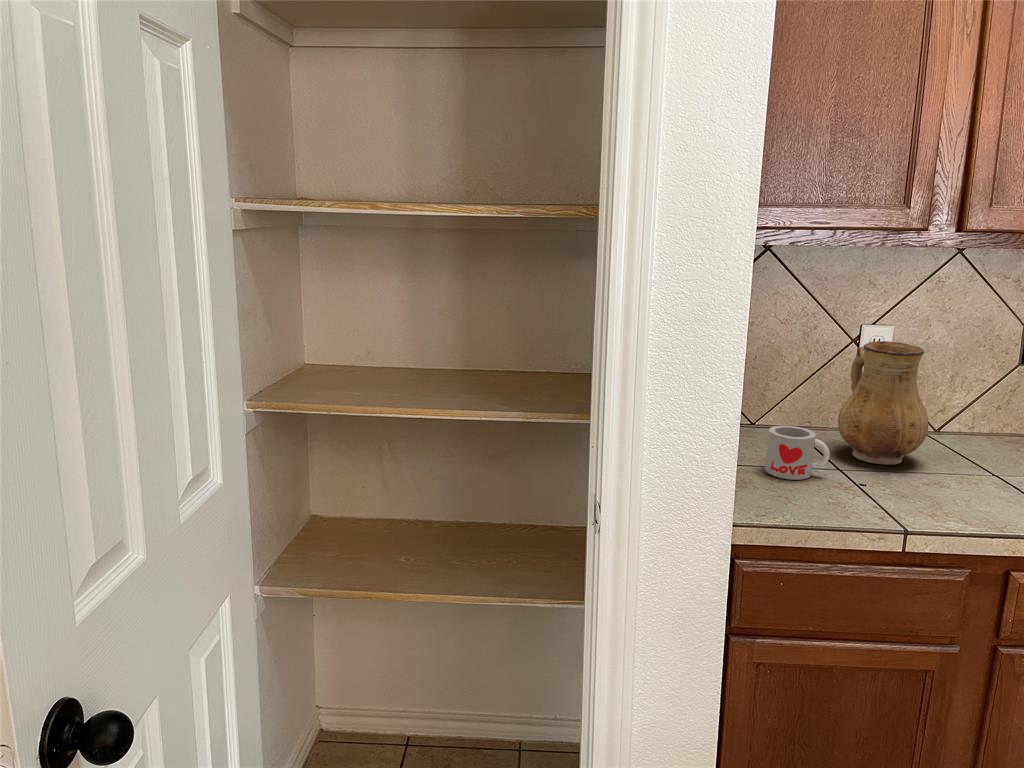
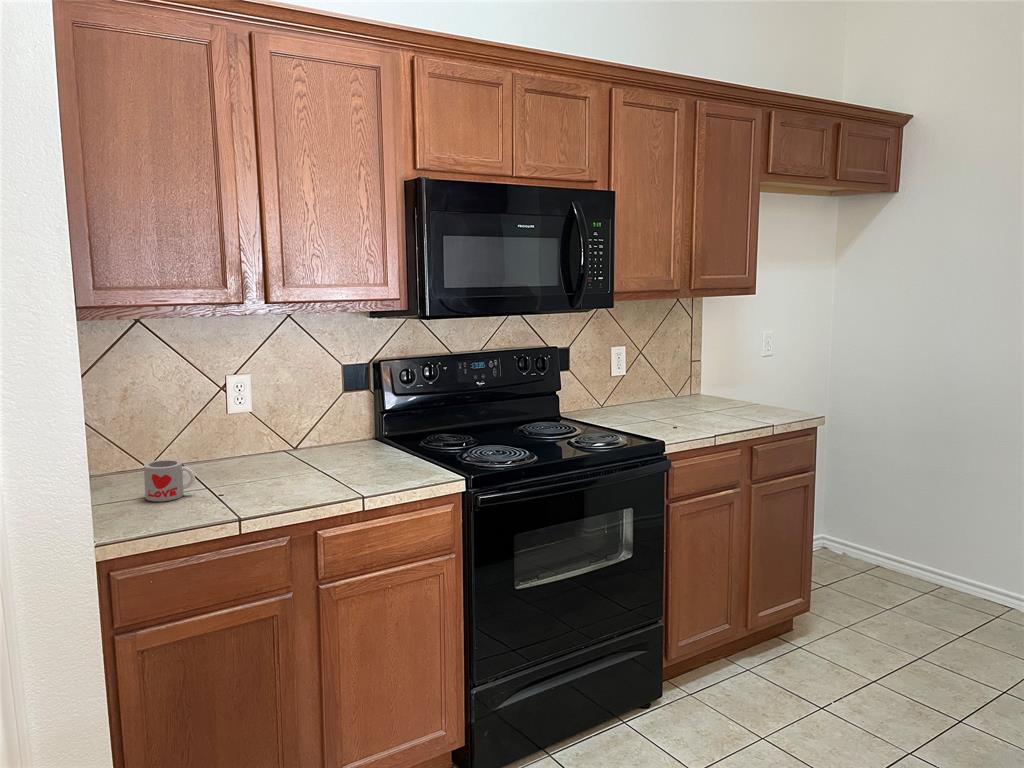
ceramic pitcher: present [838,341,928,465] -> none [209,386,274,479]

